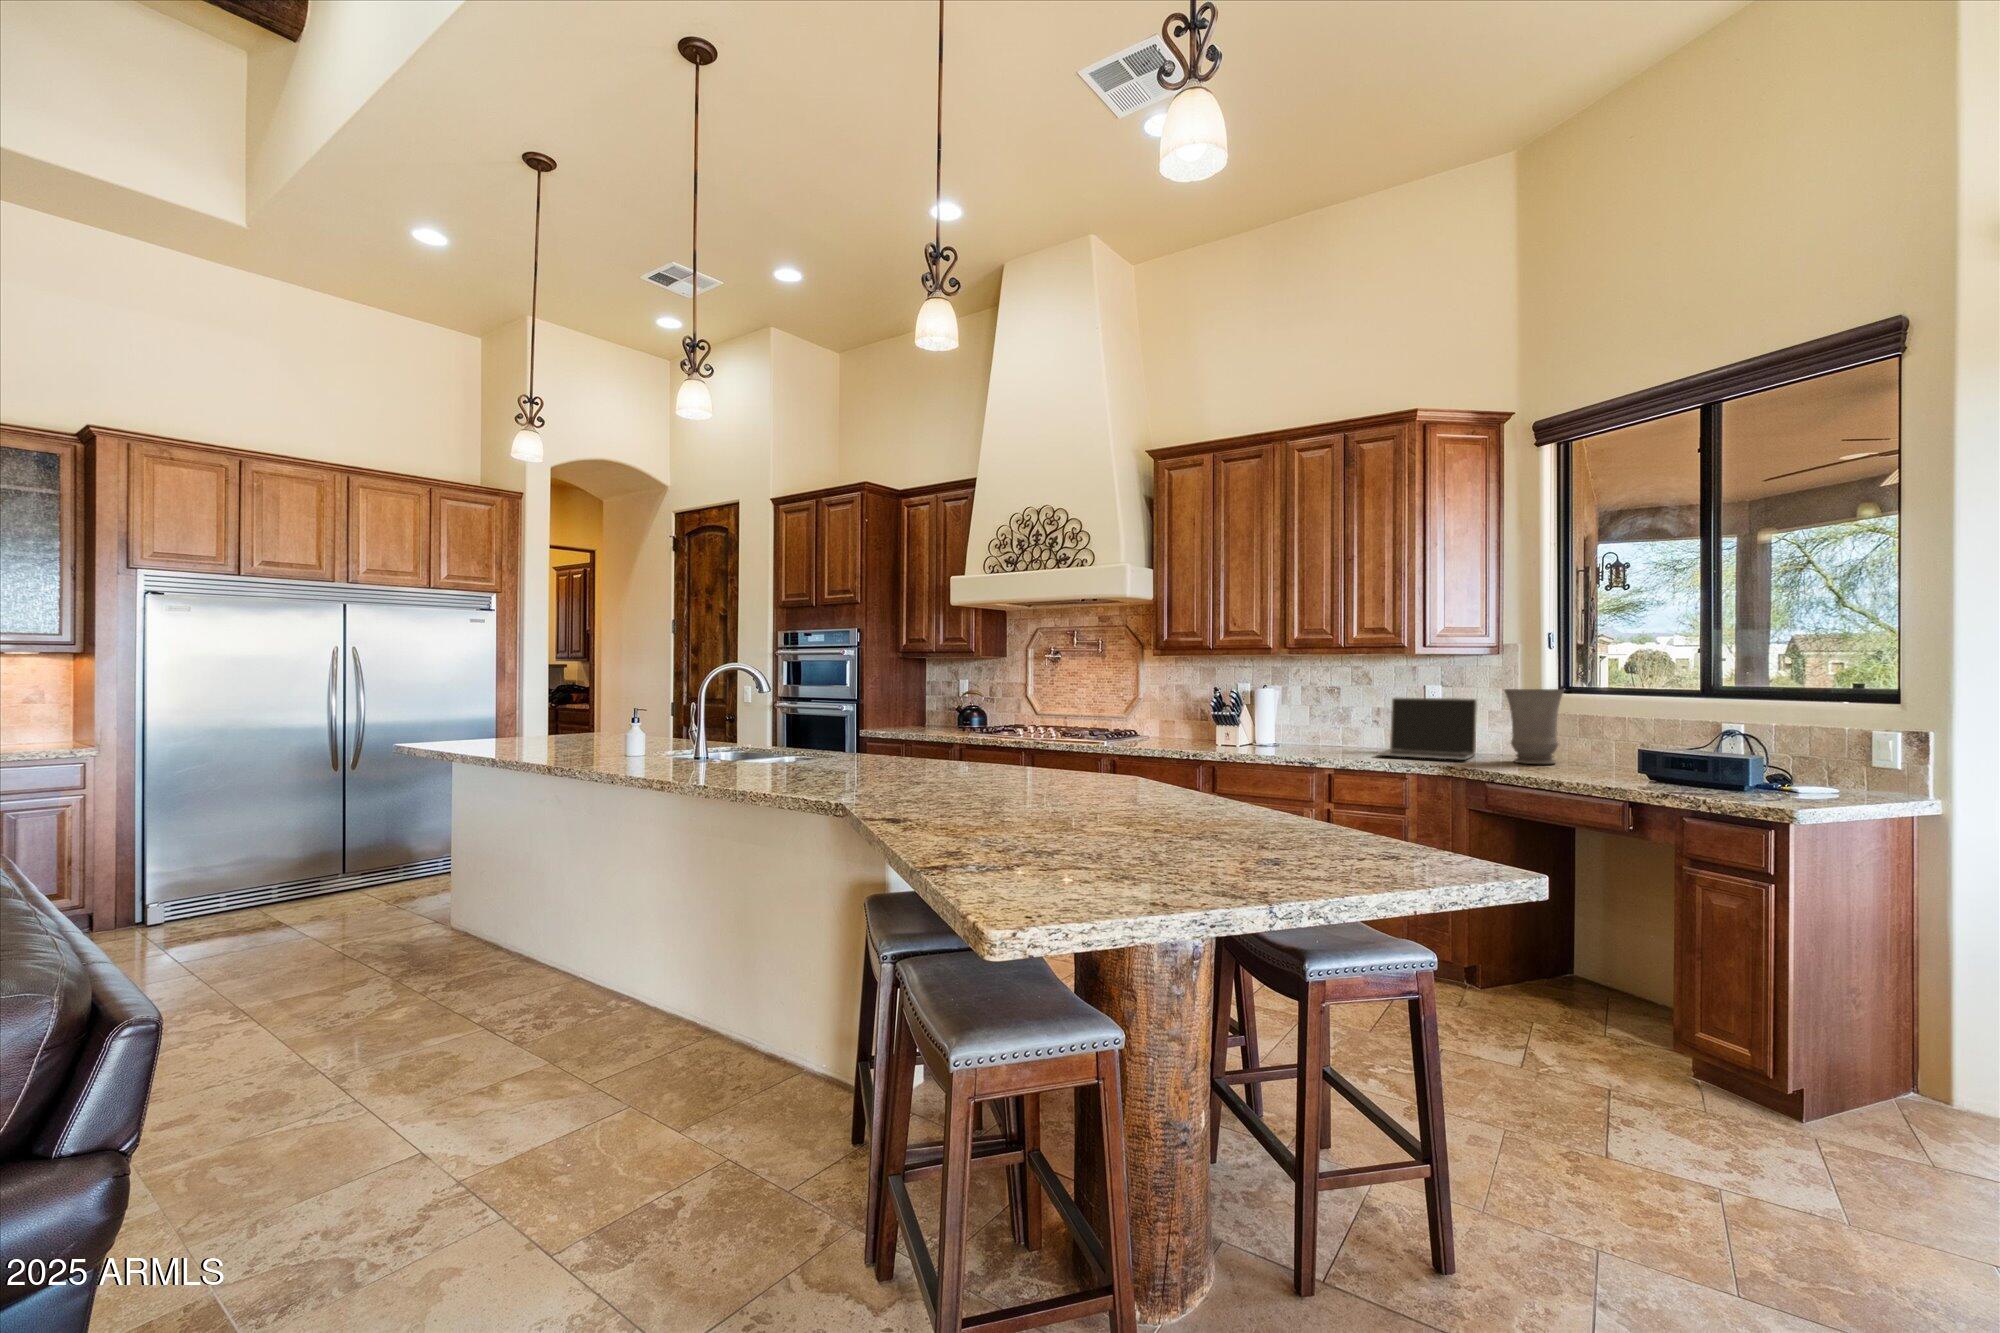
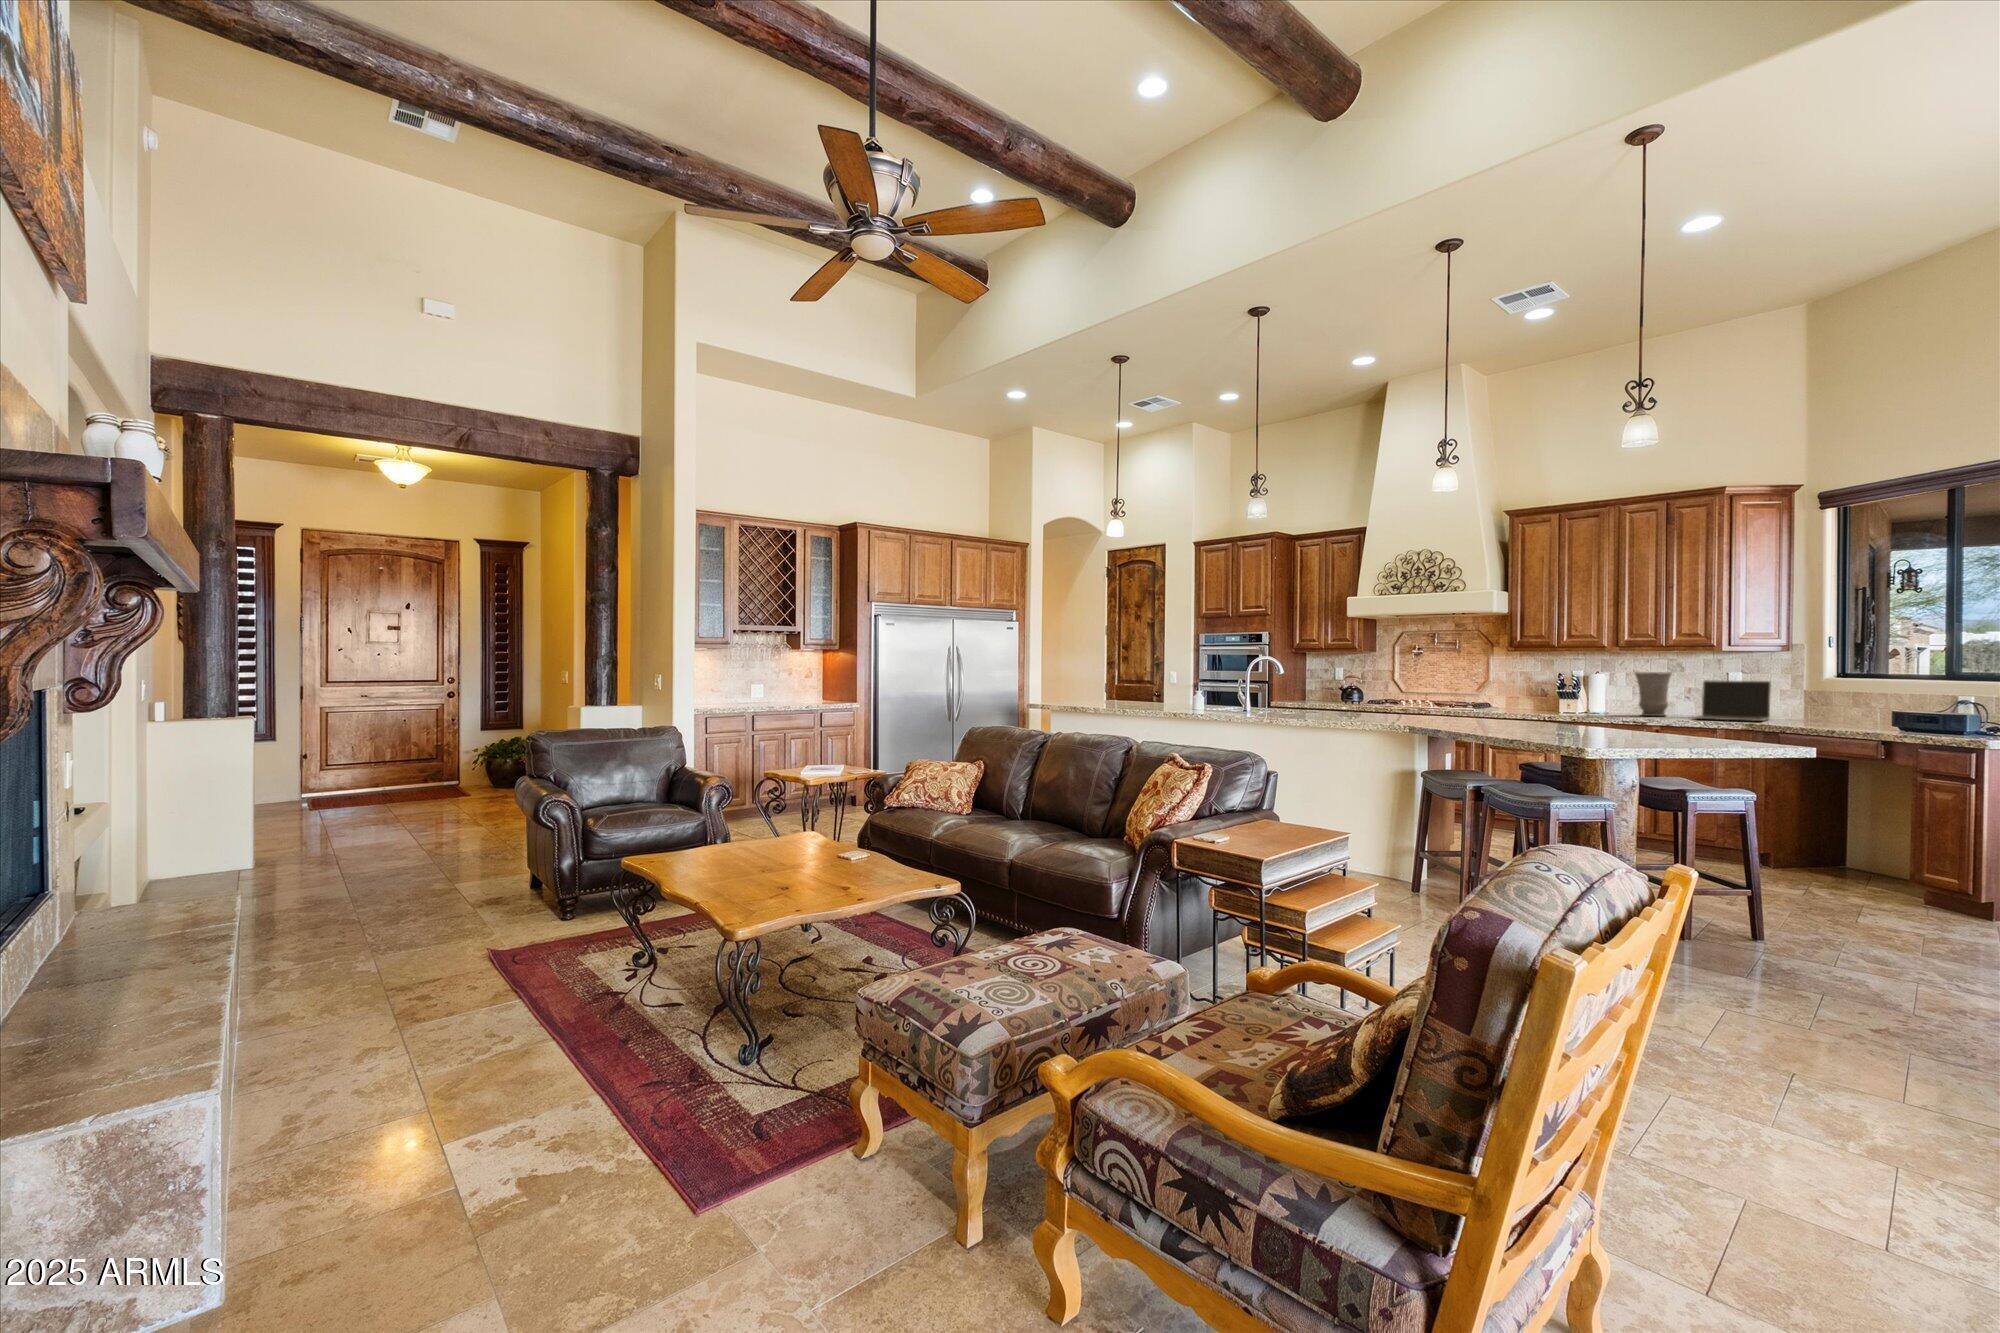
vase: present [1504,689,1564,764] -> present [1635,672,1671,716]

